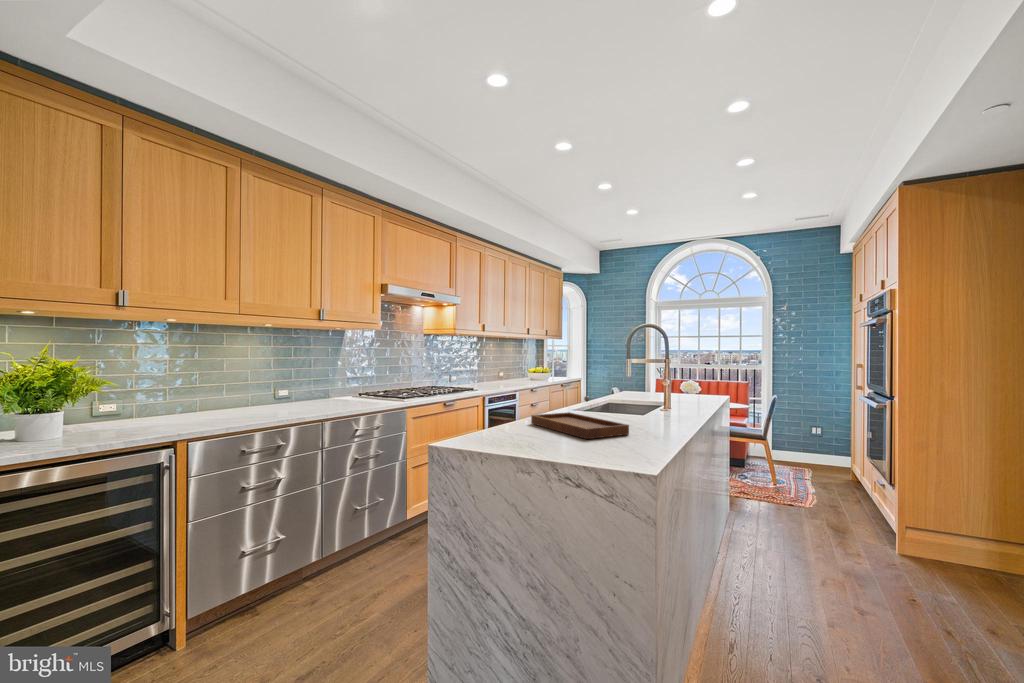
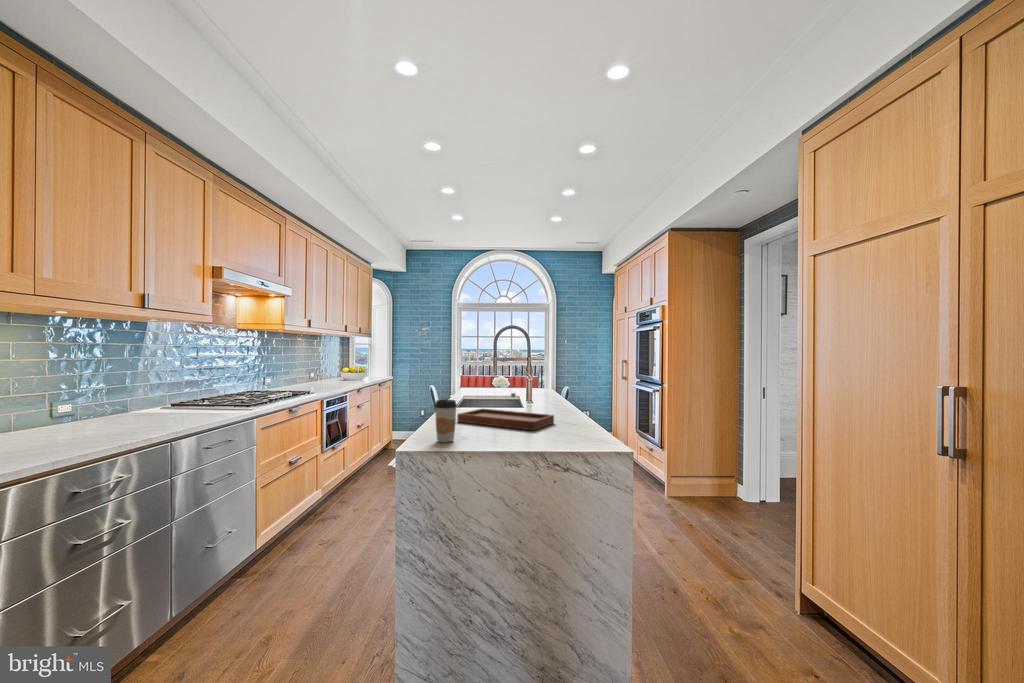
coffee cup: none [470,398,492,440] -> present [435,400,457,442]

